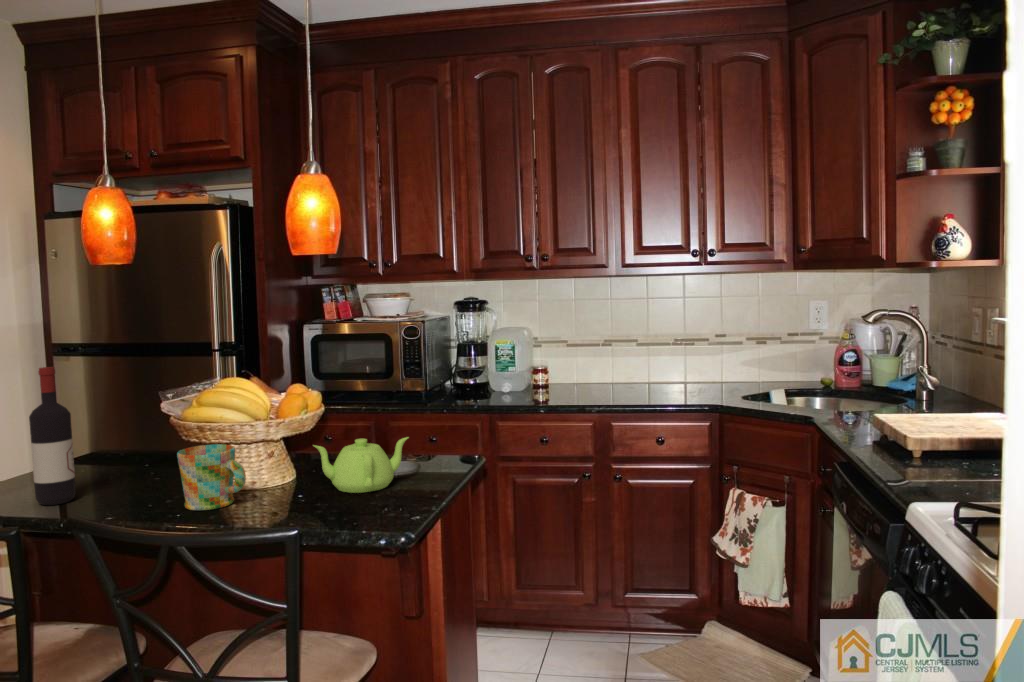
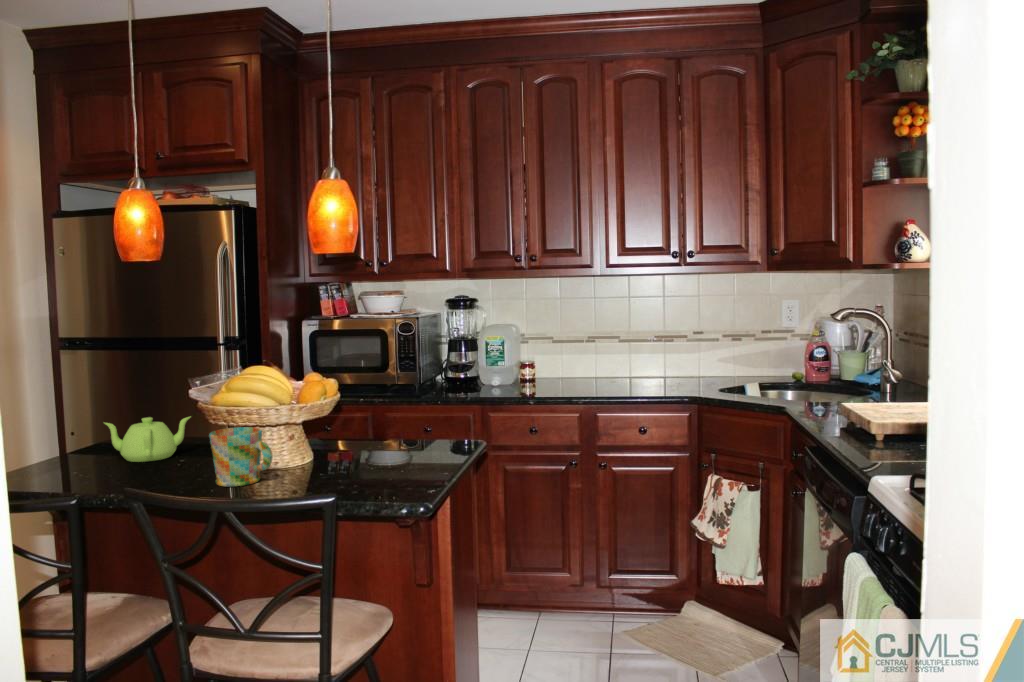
wine bottle: present [29,367,76,505] -> none [68,356,110,484]
teapot: present [314,437,409,493] -> present [104,417,191,462]

